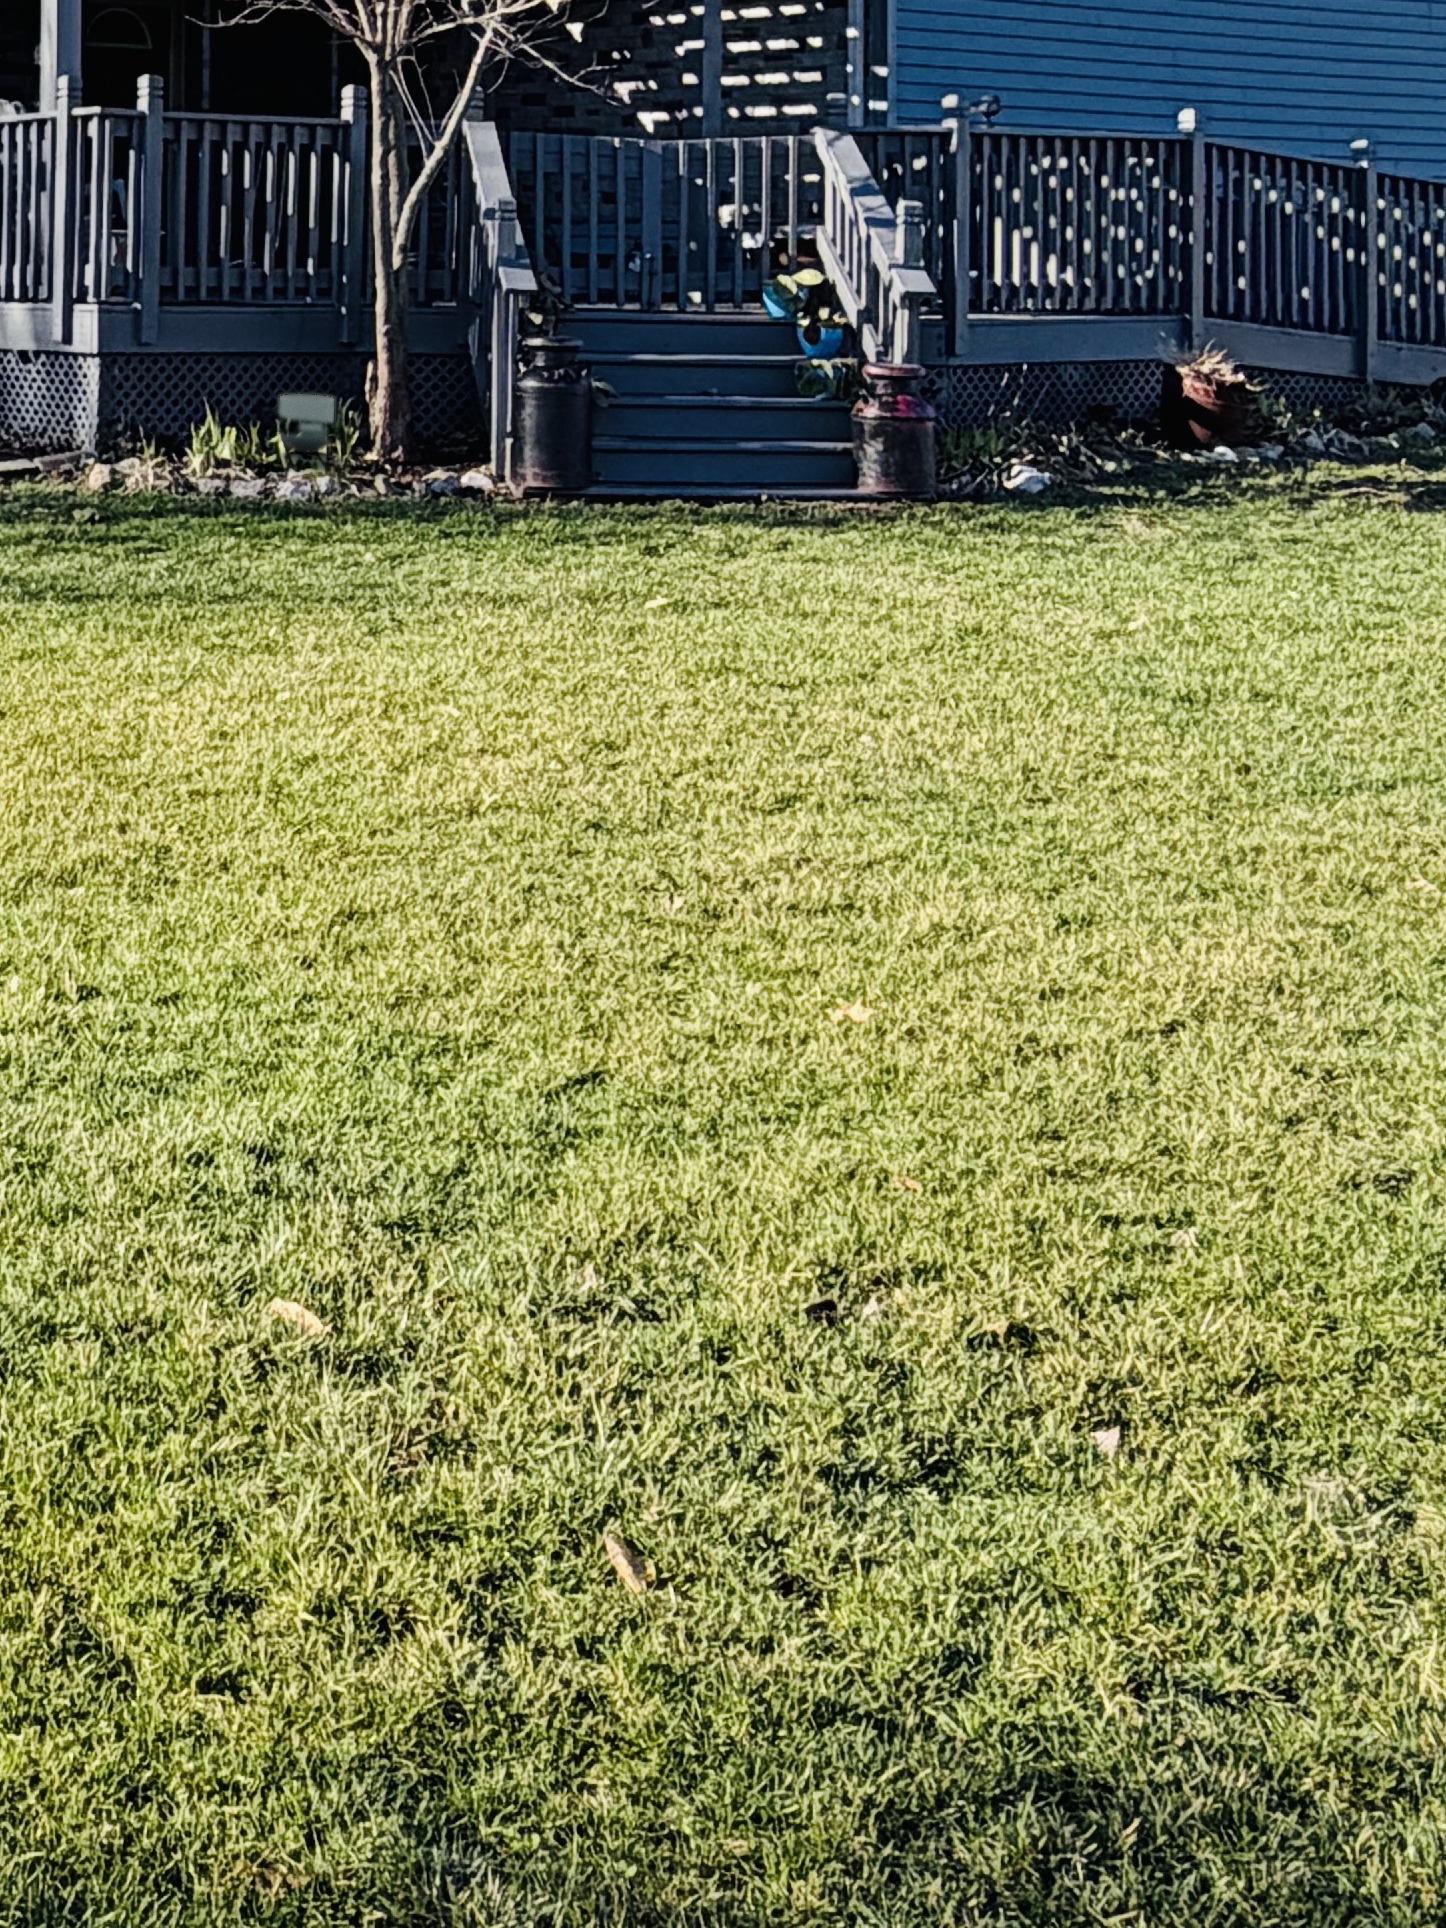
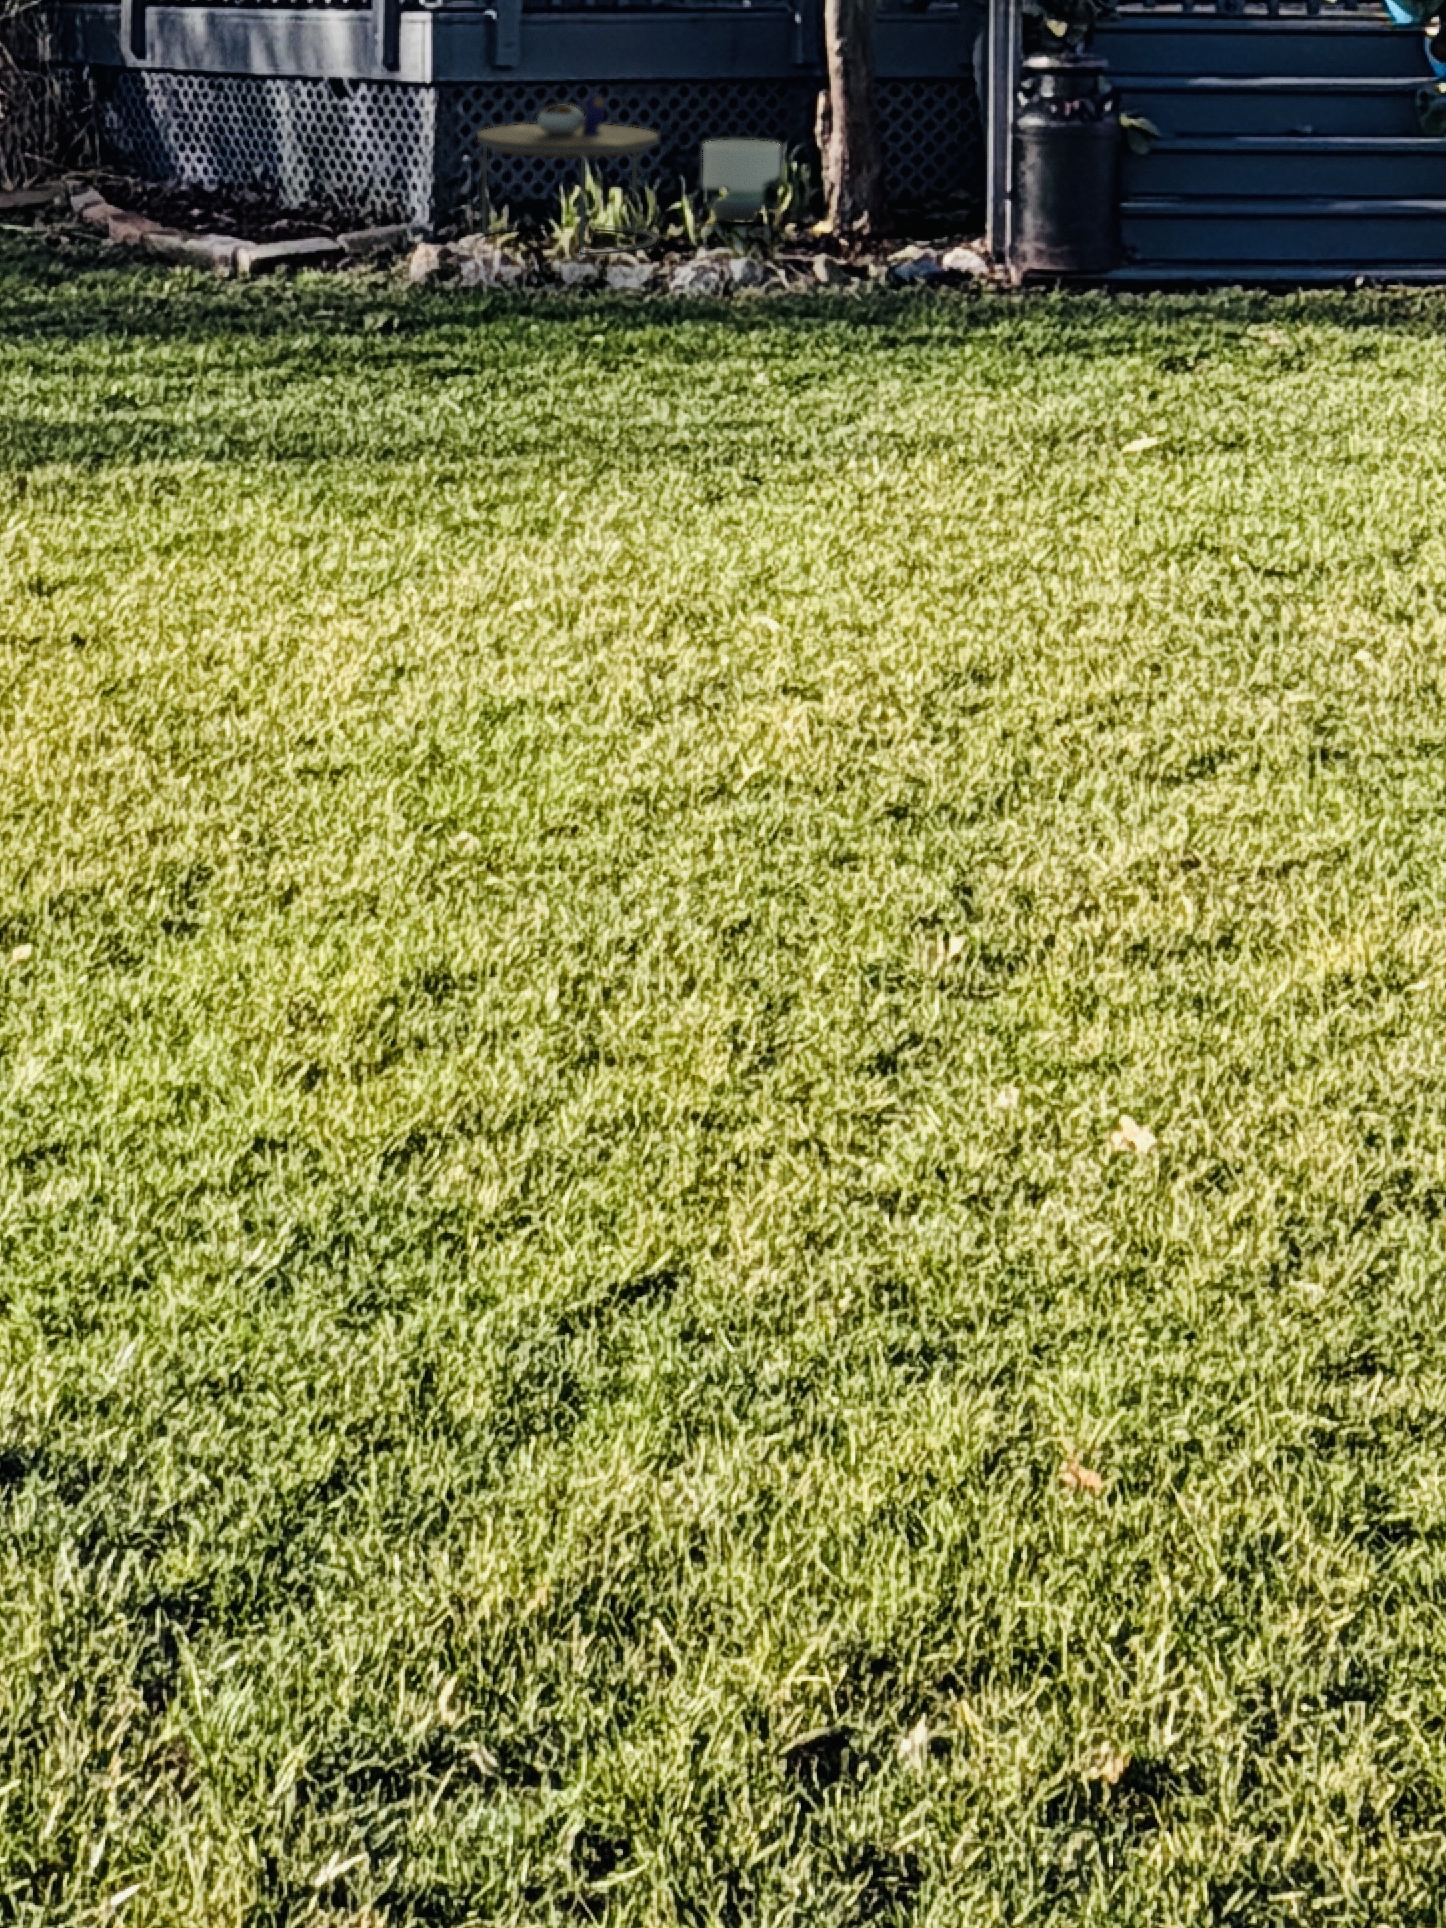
side table: none [130,361,256,471] -> present [478,94,658,253]

